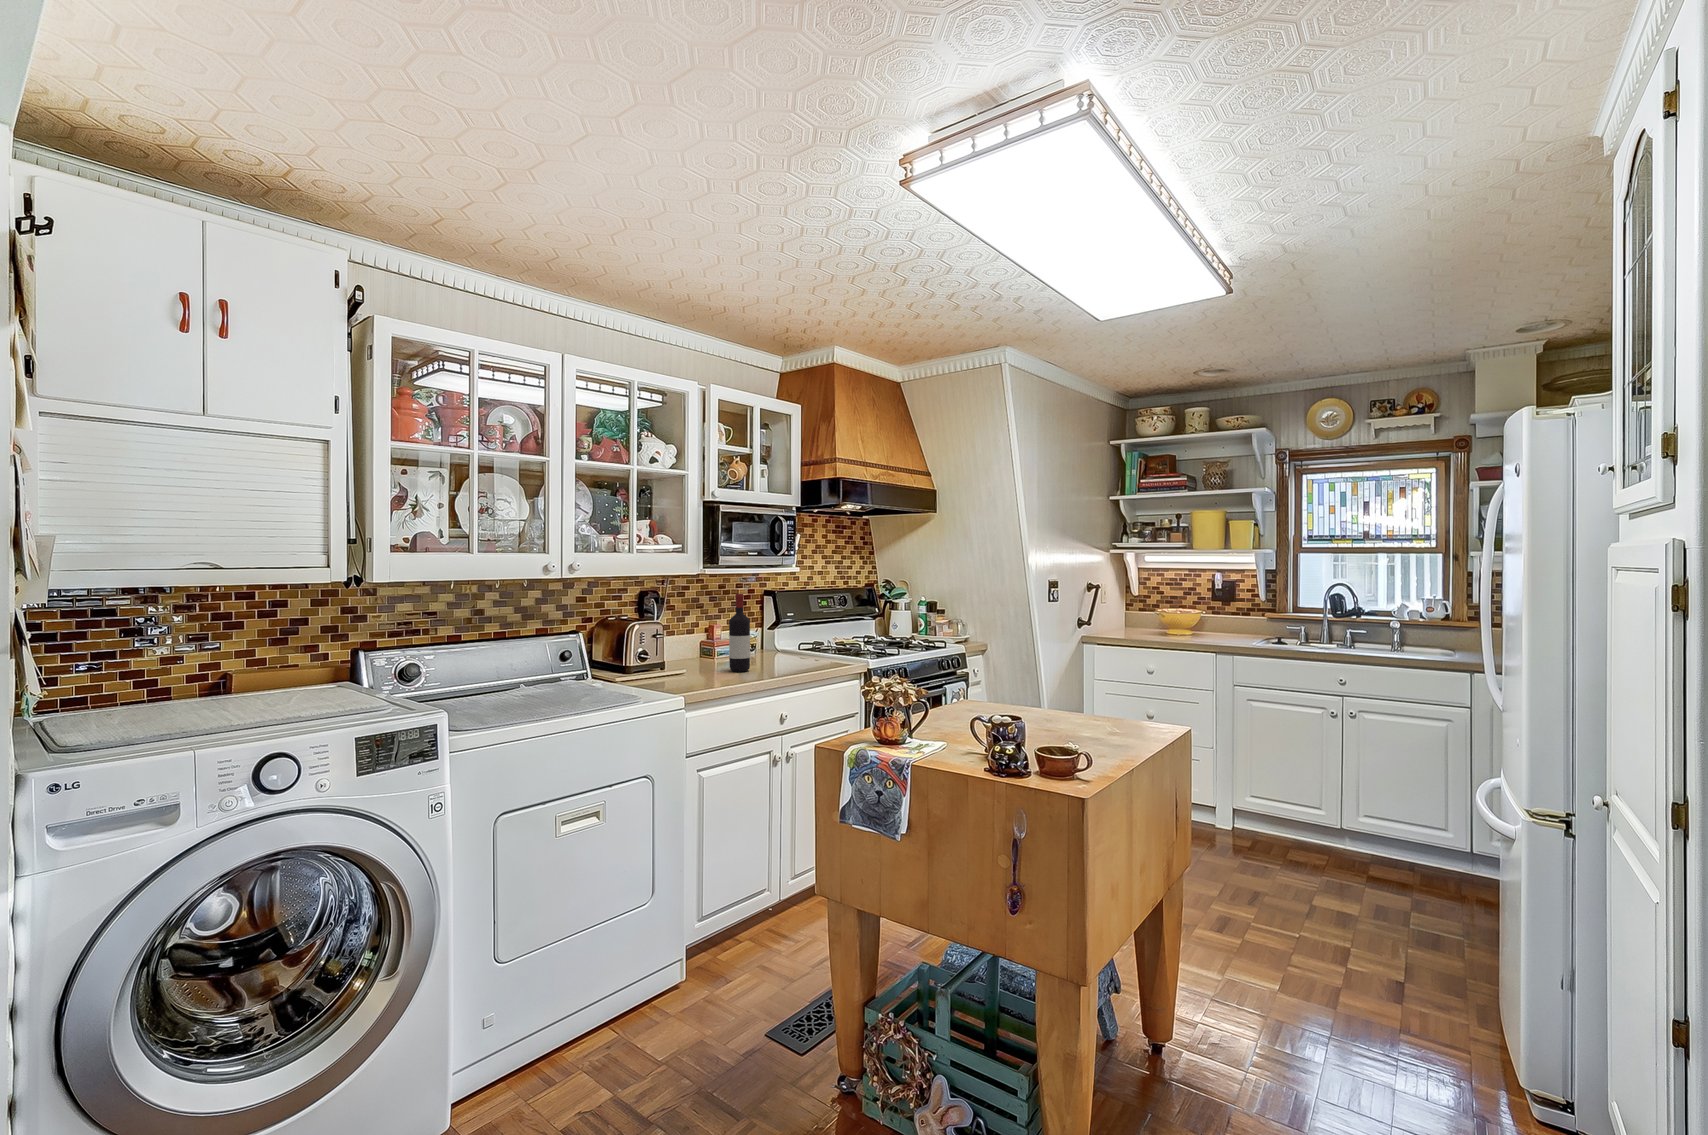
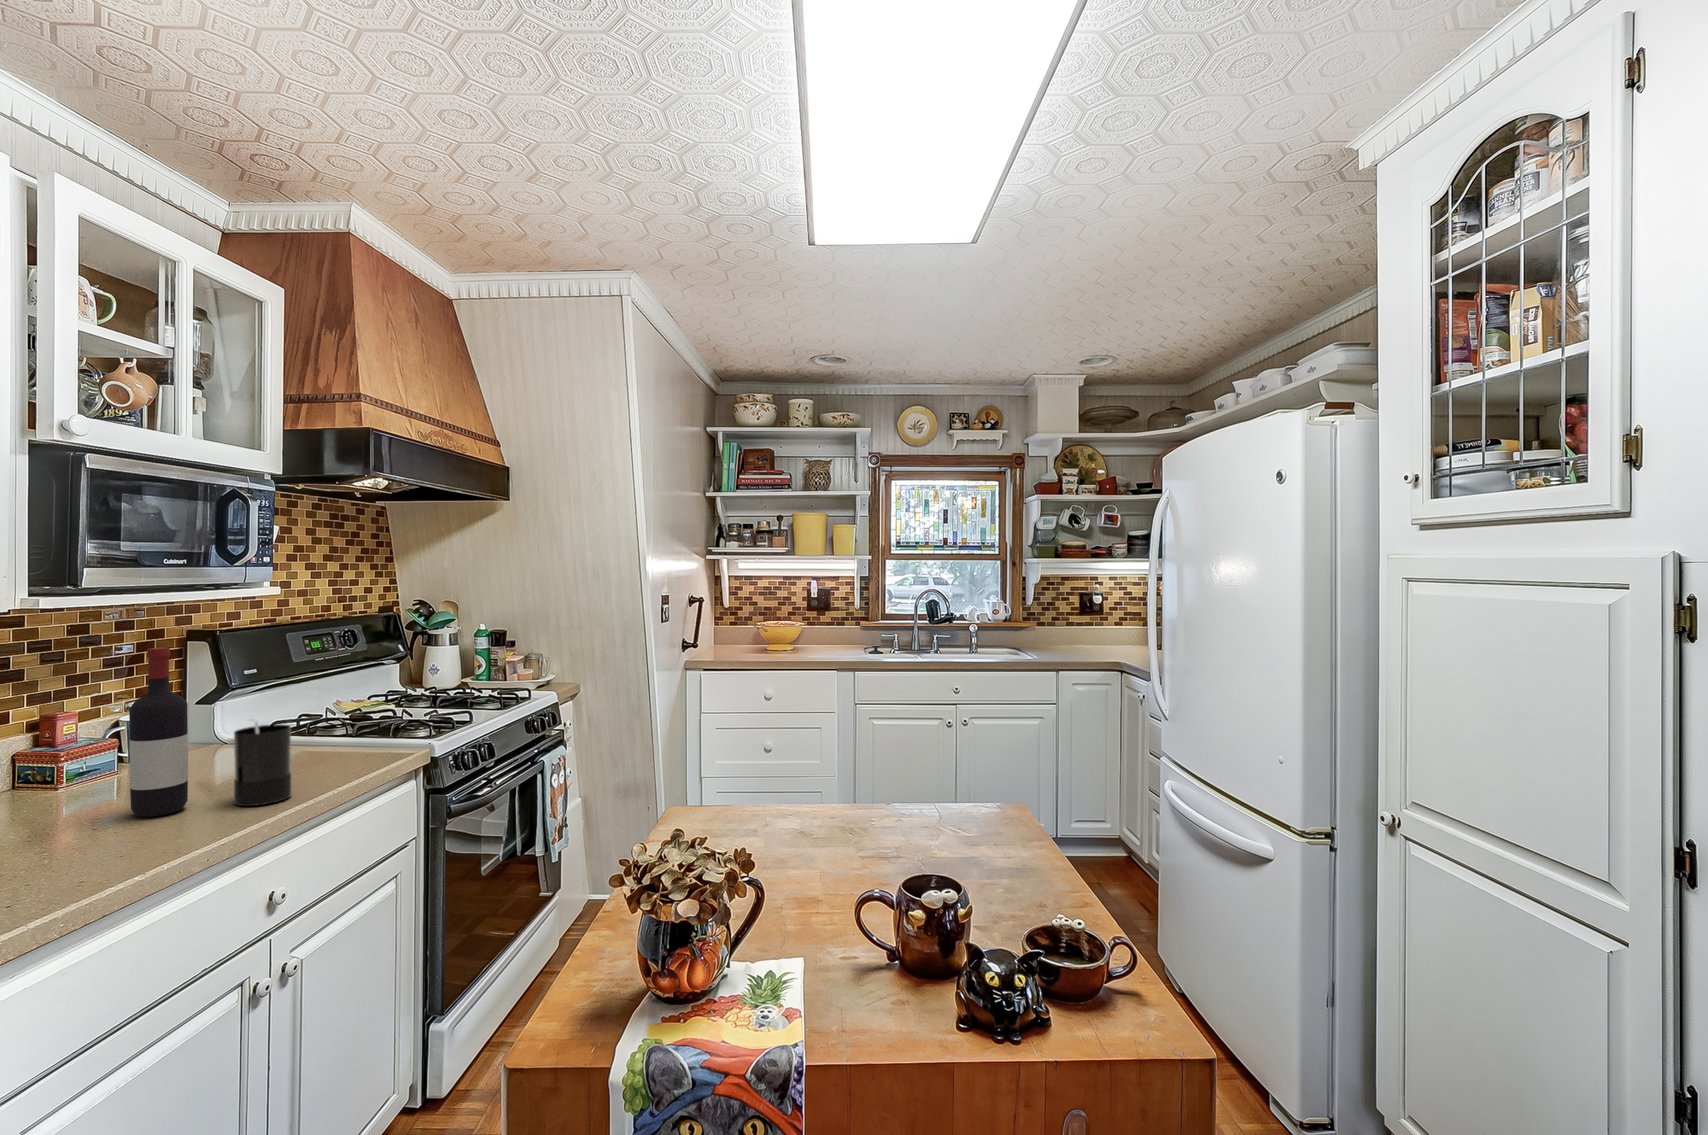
candle: none [767,632,790,673] -> present [234,720,291,806]

